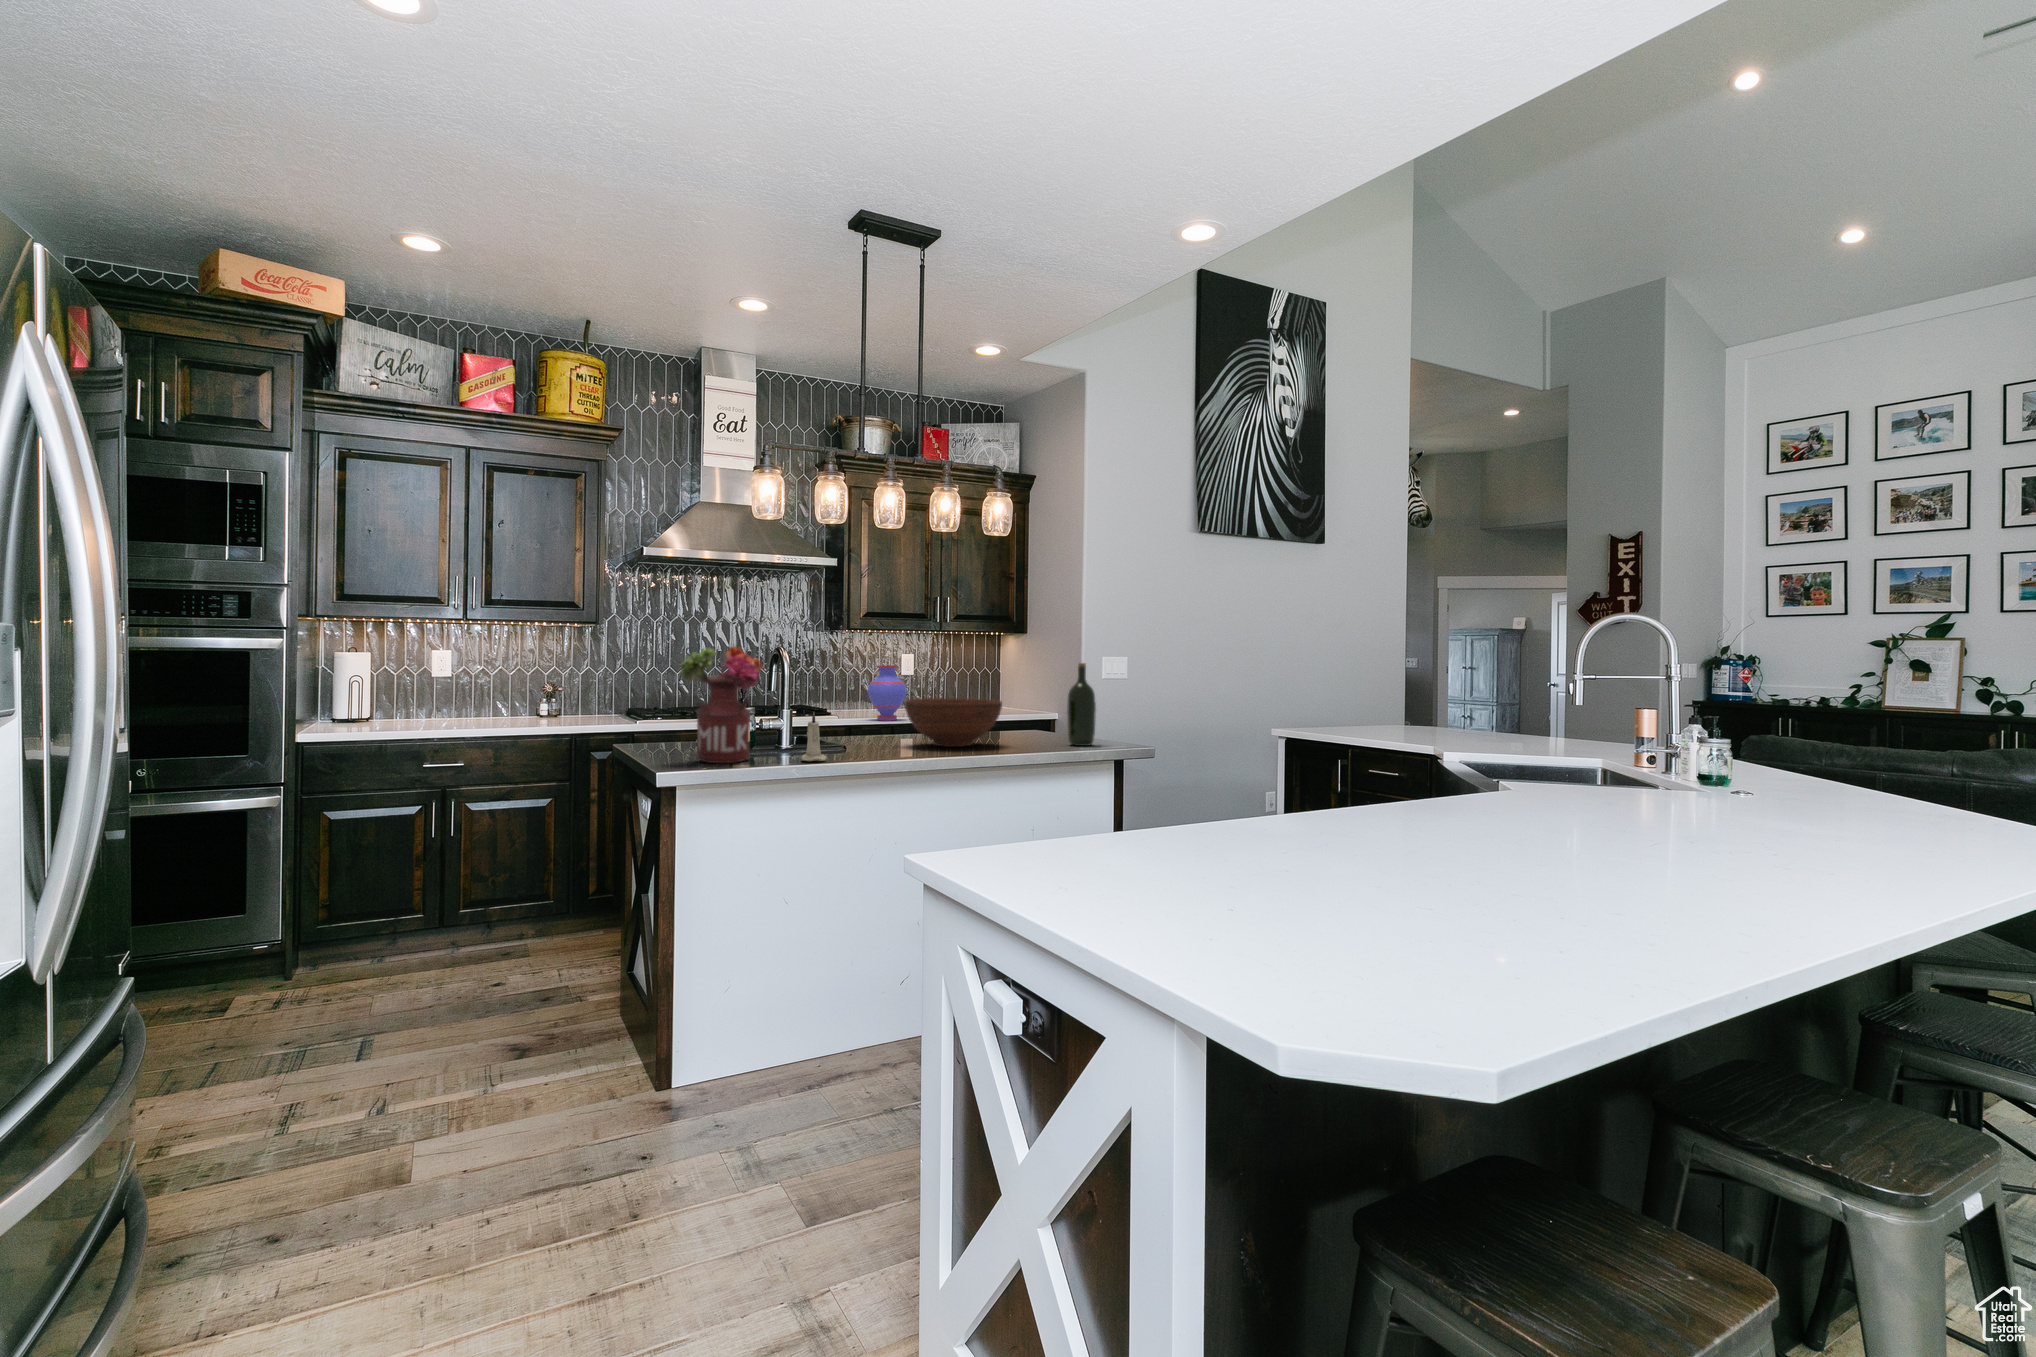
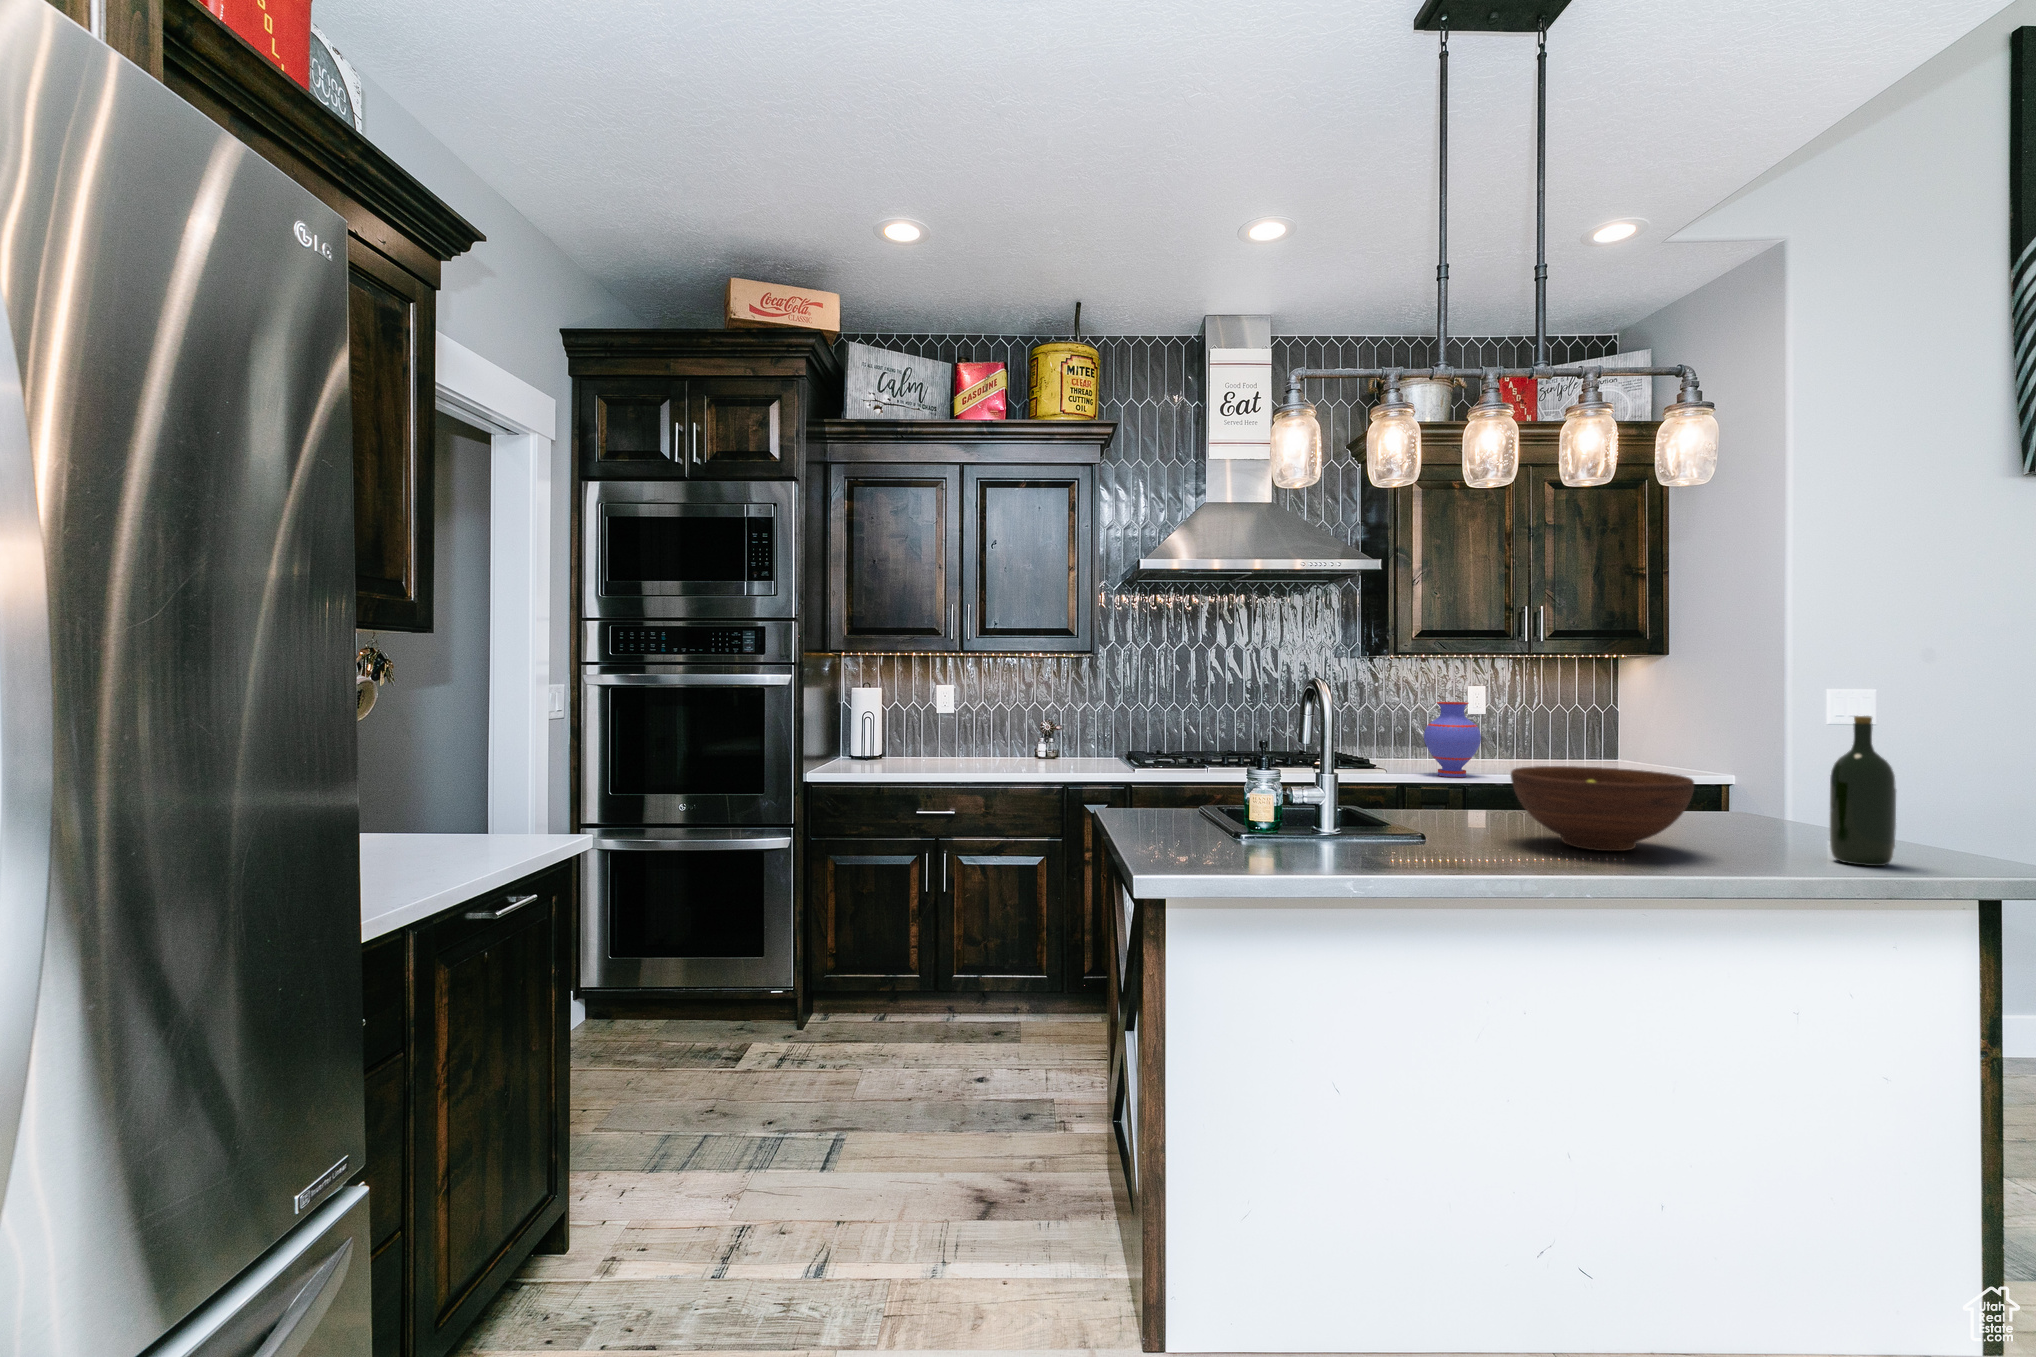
flower arrangement: present [680,646,762,763] -> none [1174,691,1294,867]
candle: present [801,712,827,761] -> none [1353,795,1396,875]

